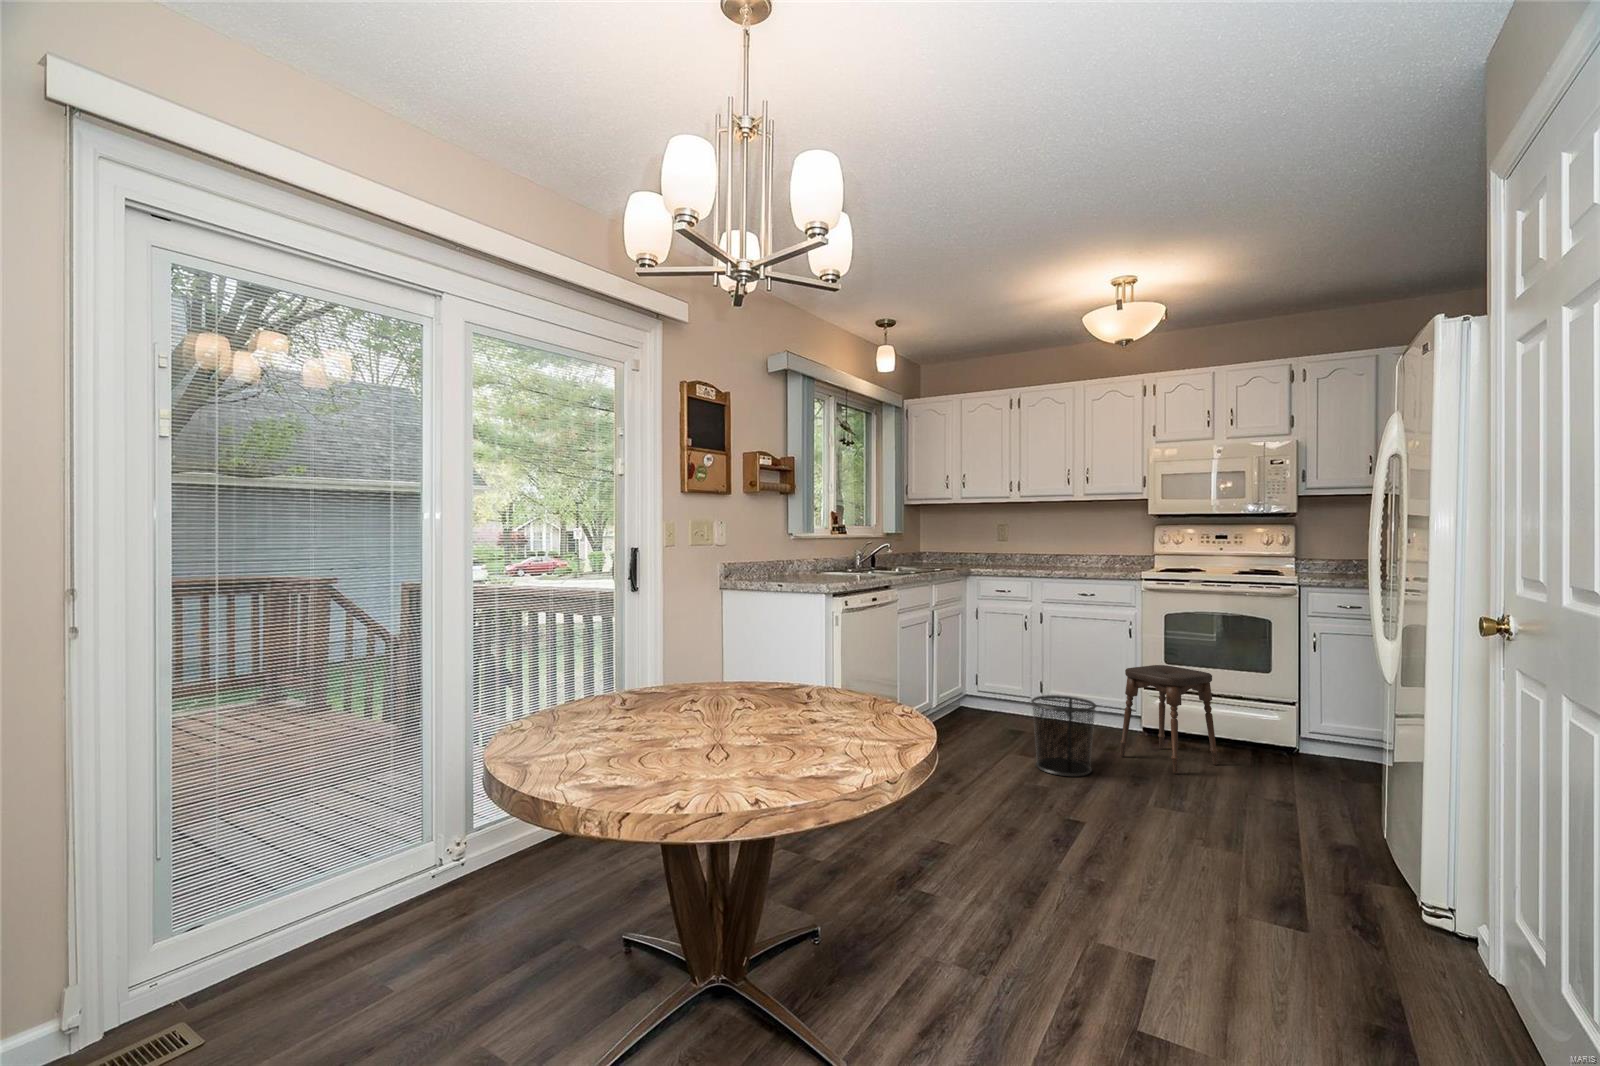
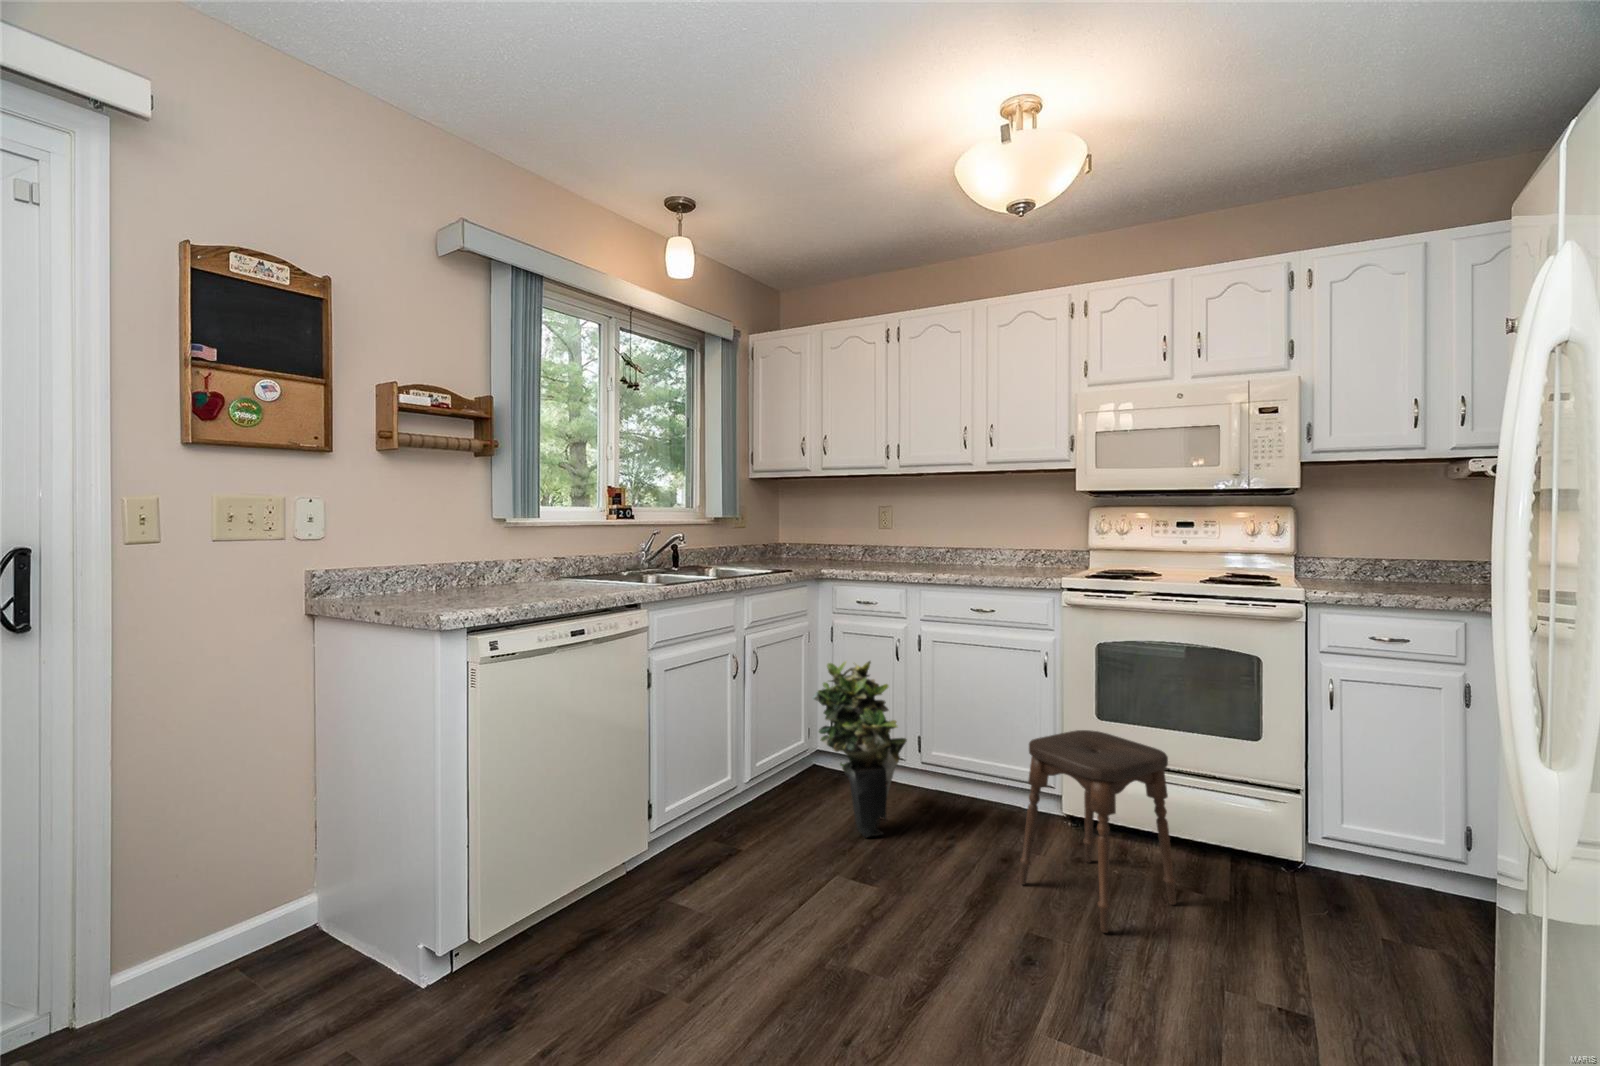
potted plant: none [975,626,1039,738] -> present [812,661,907,838]
waste bin: present [1031,695,1096,776] -> none [865,789,972,945]

